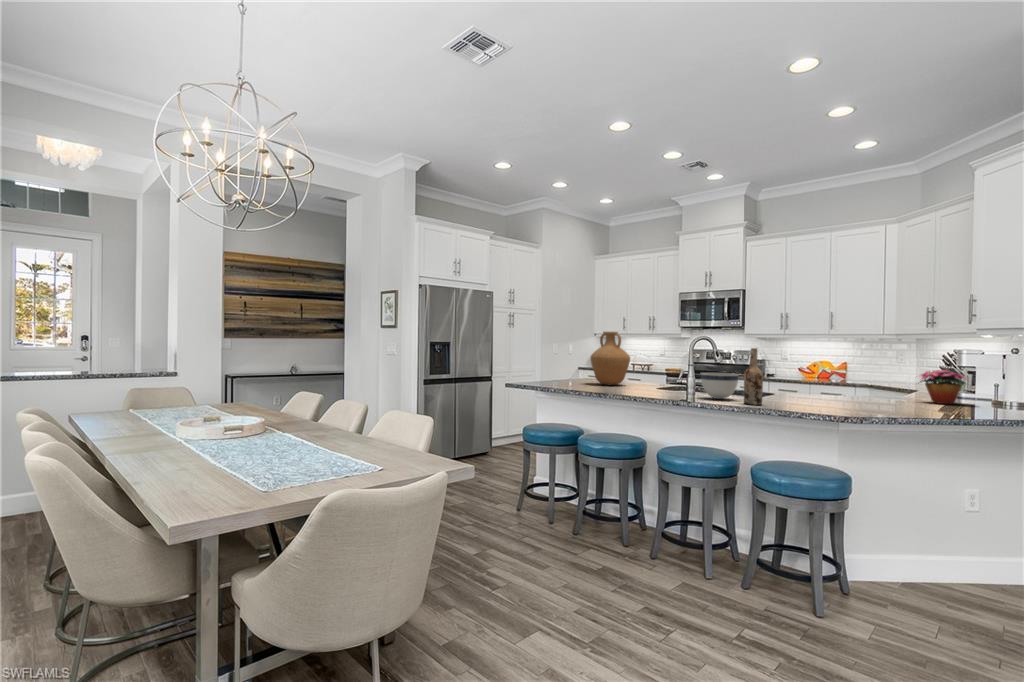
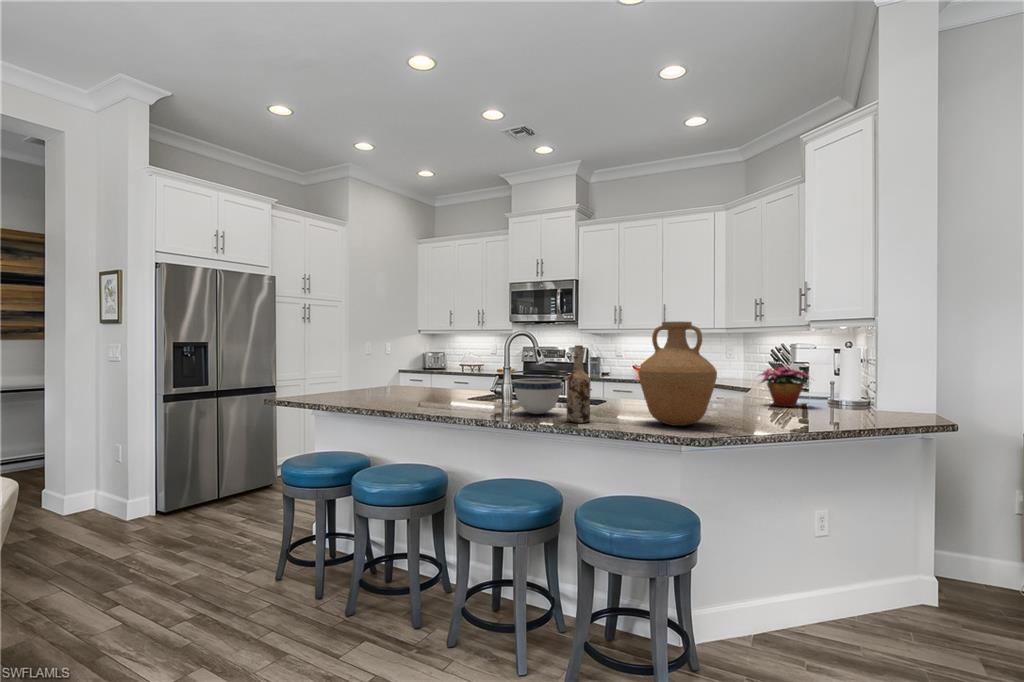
vase: present [591,332,630,385] -> present [638,321,717,426]

